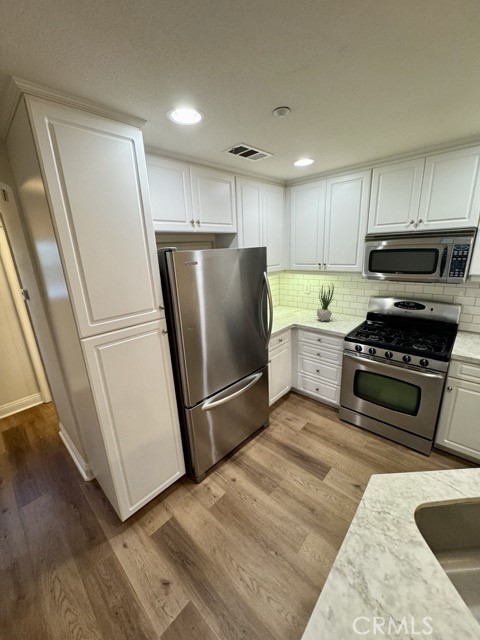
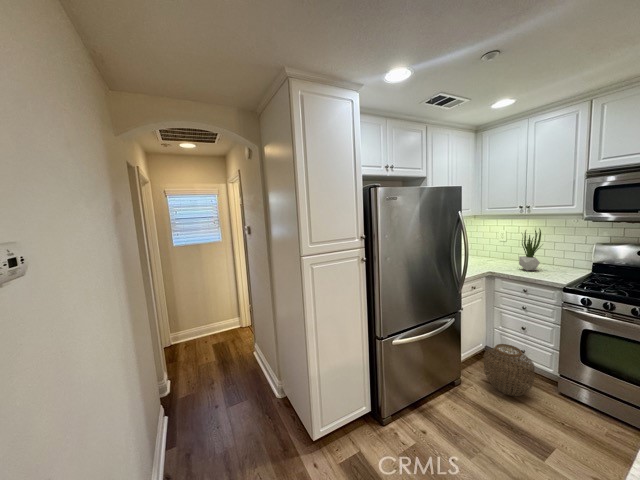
woven basket: none [287,387,323,429] -> present [484,344,534,396]

